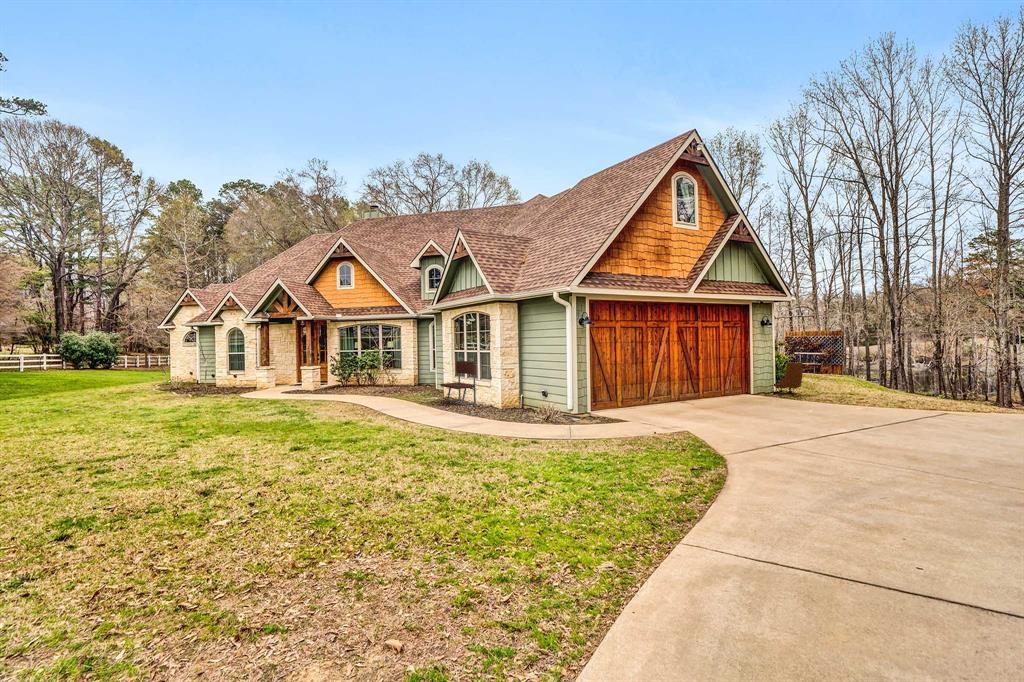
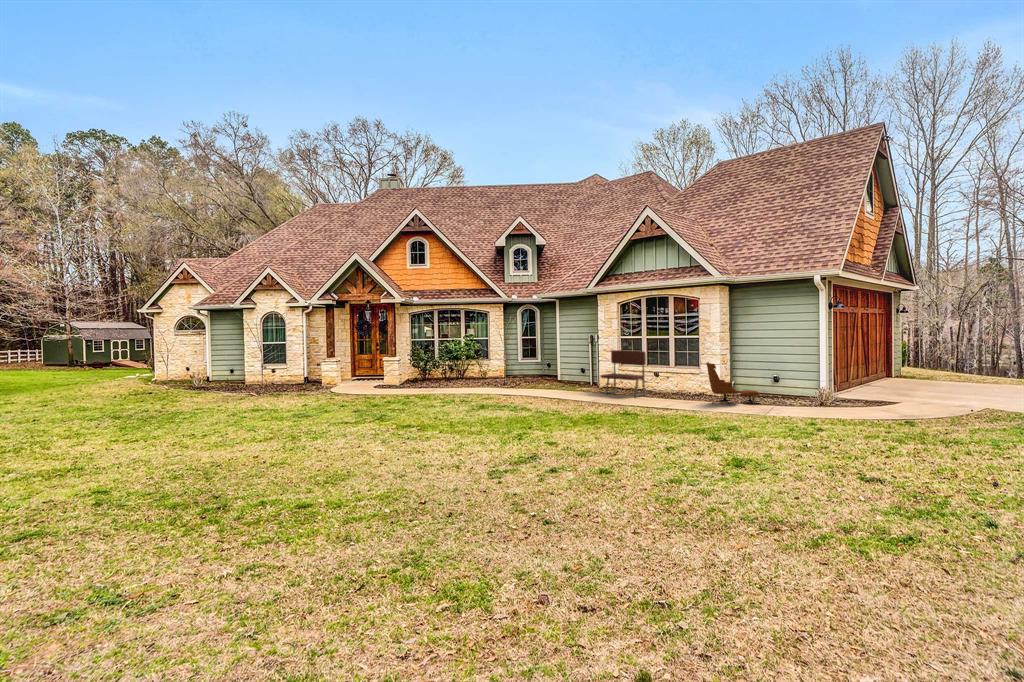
lounge chair: present [774,363,803,396] -> present [706,363,760,405]

